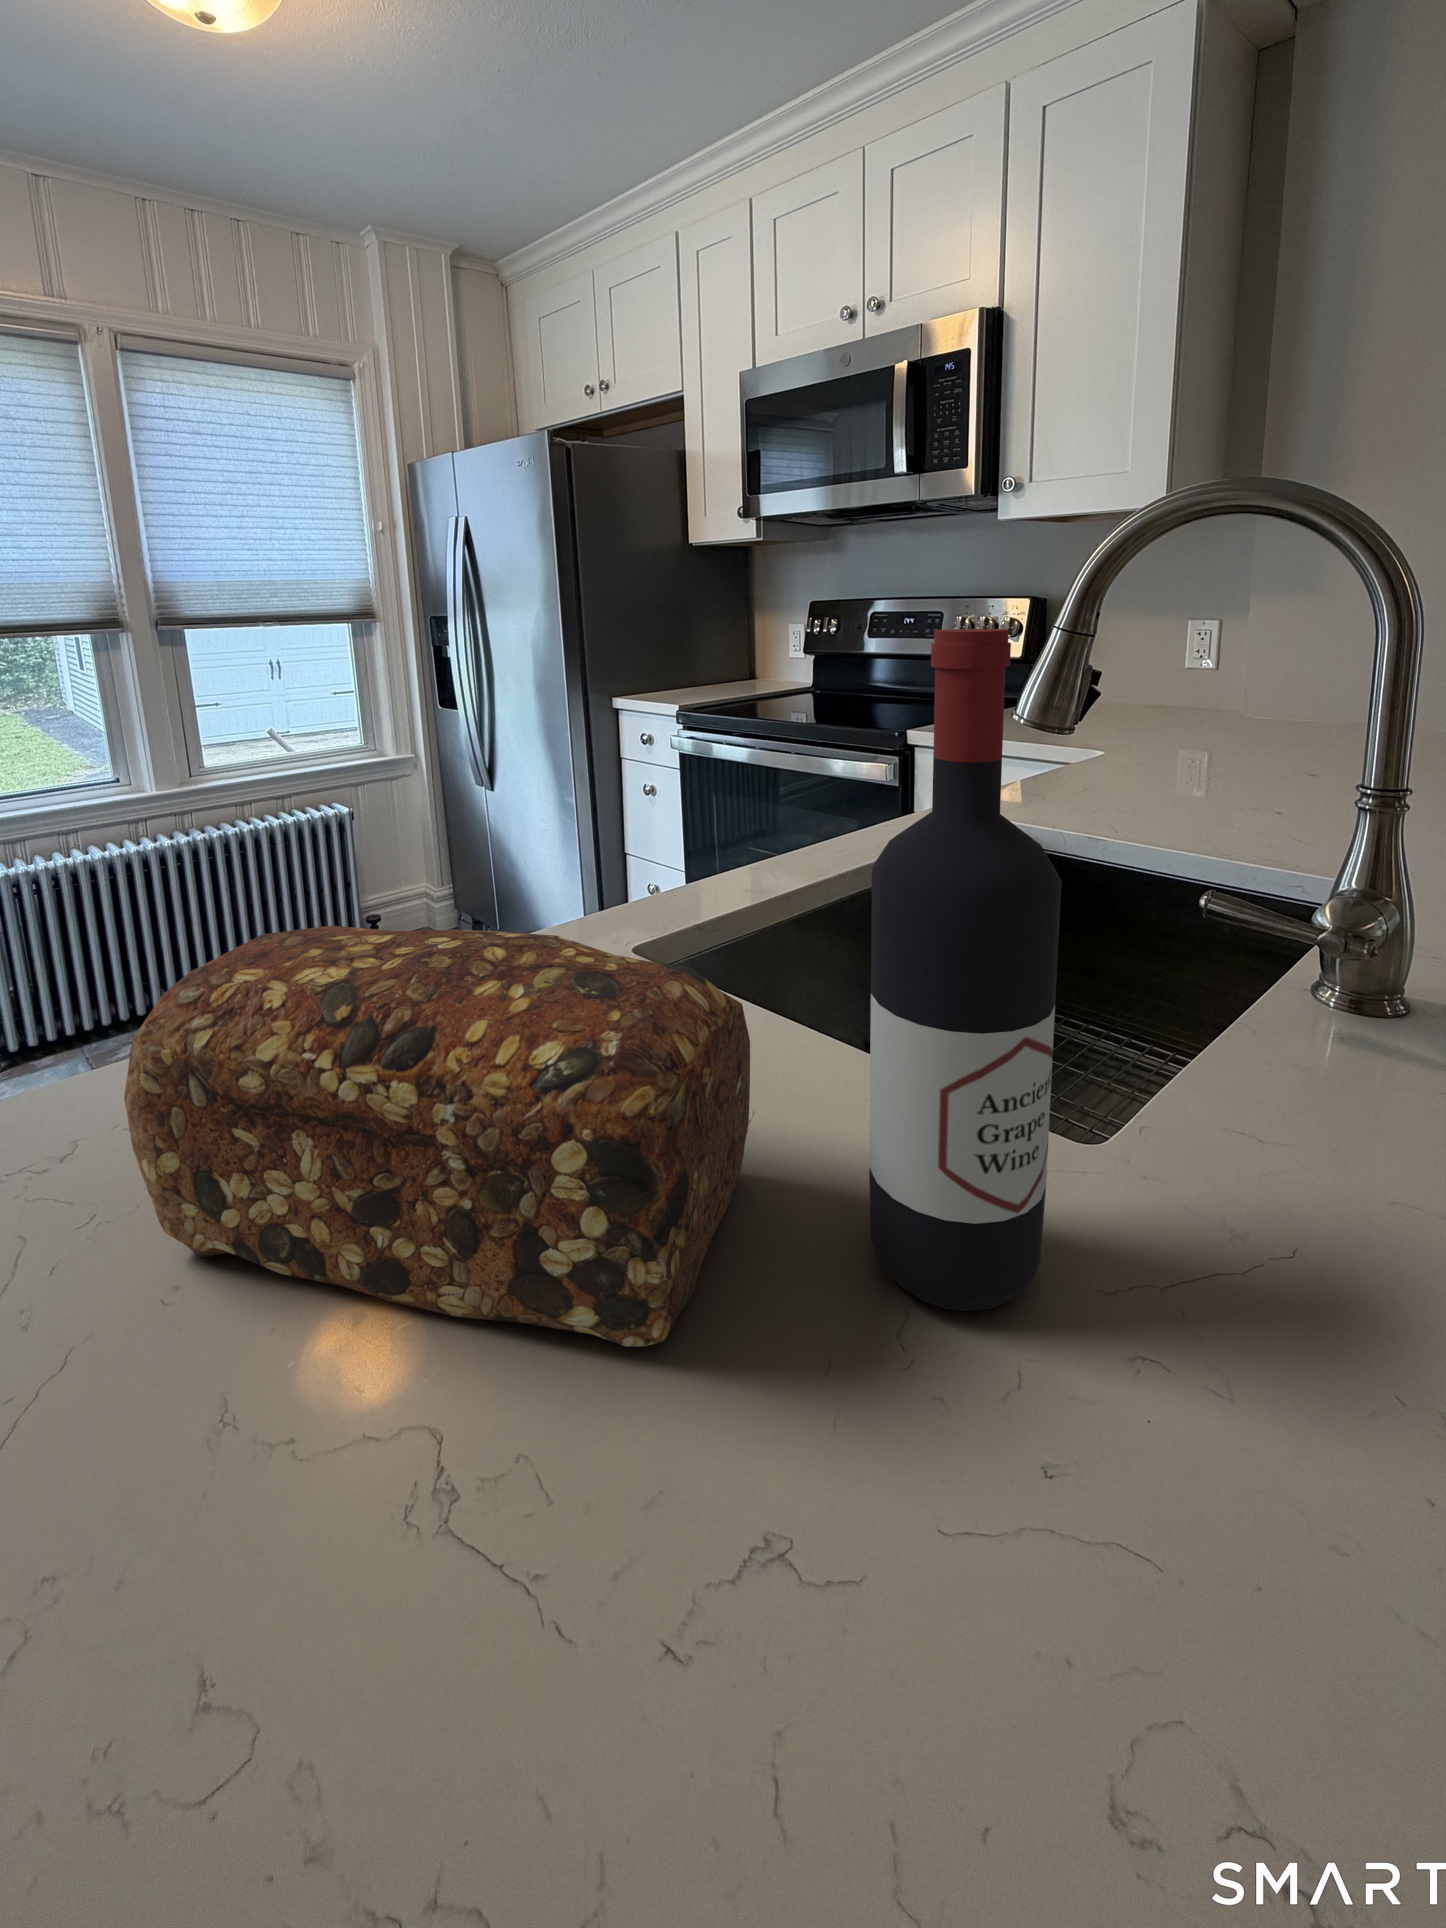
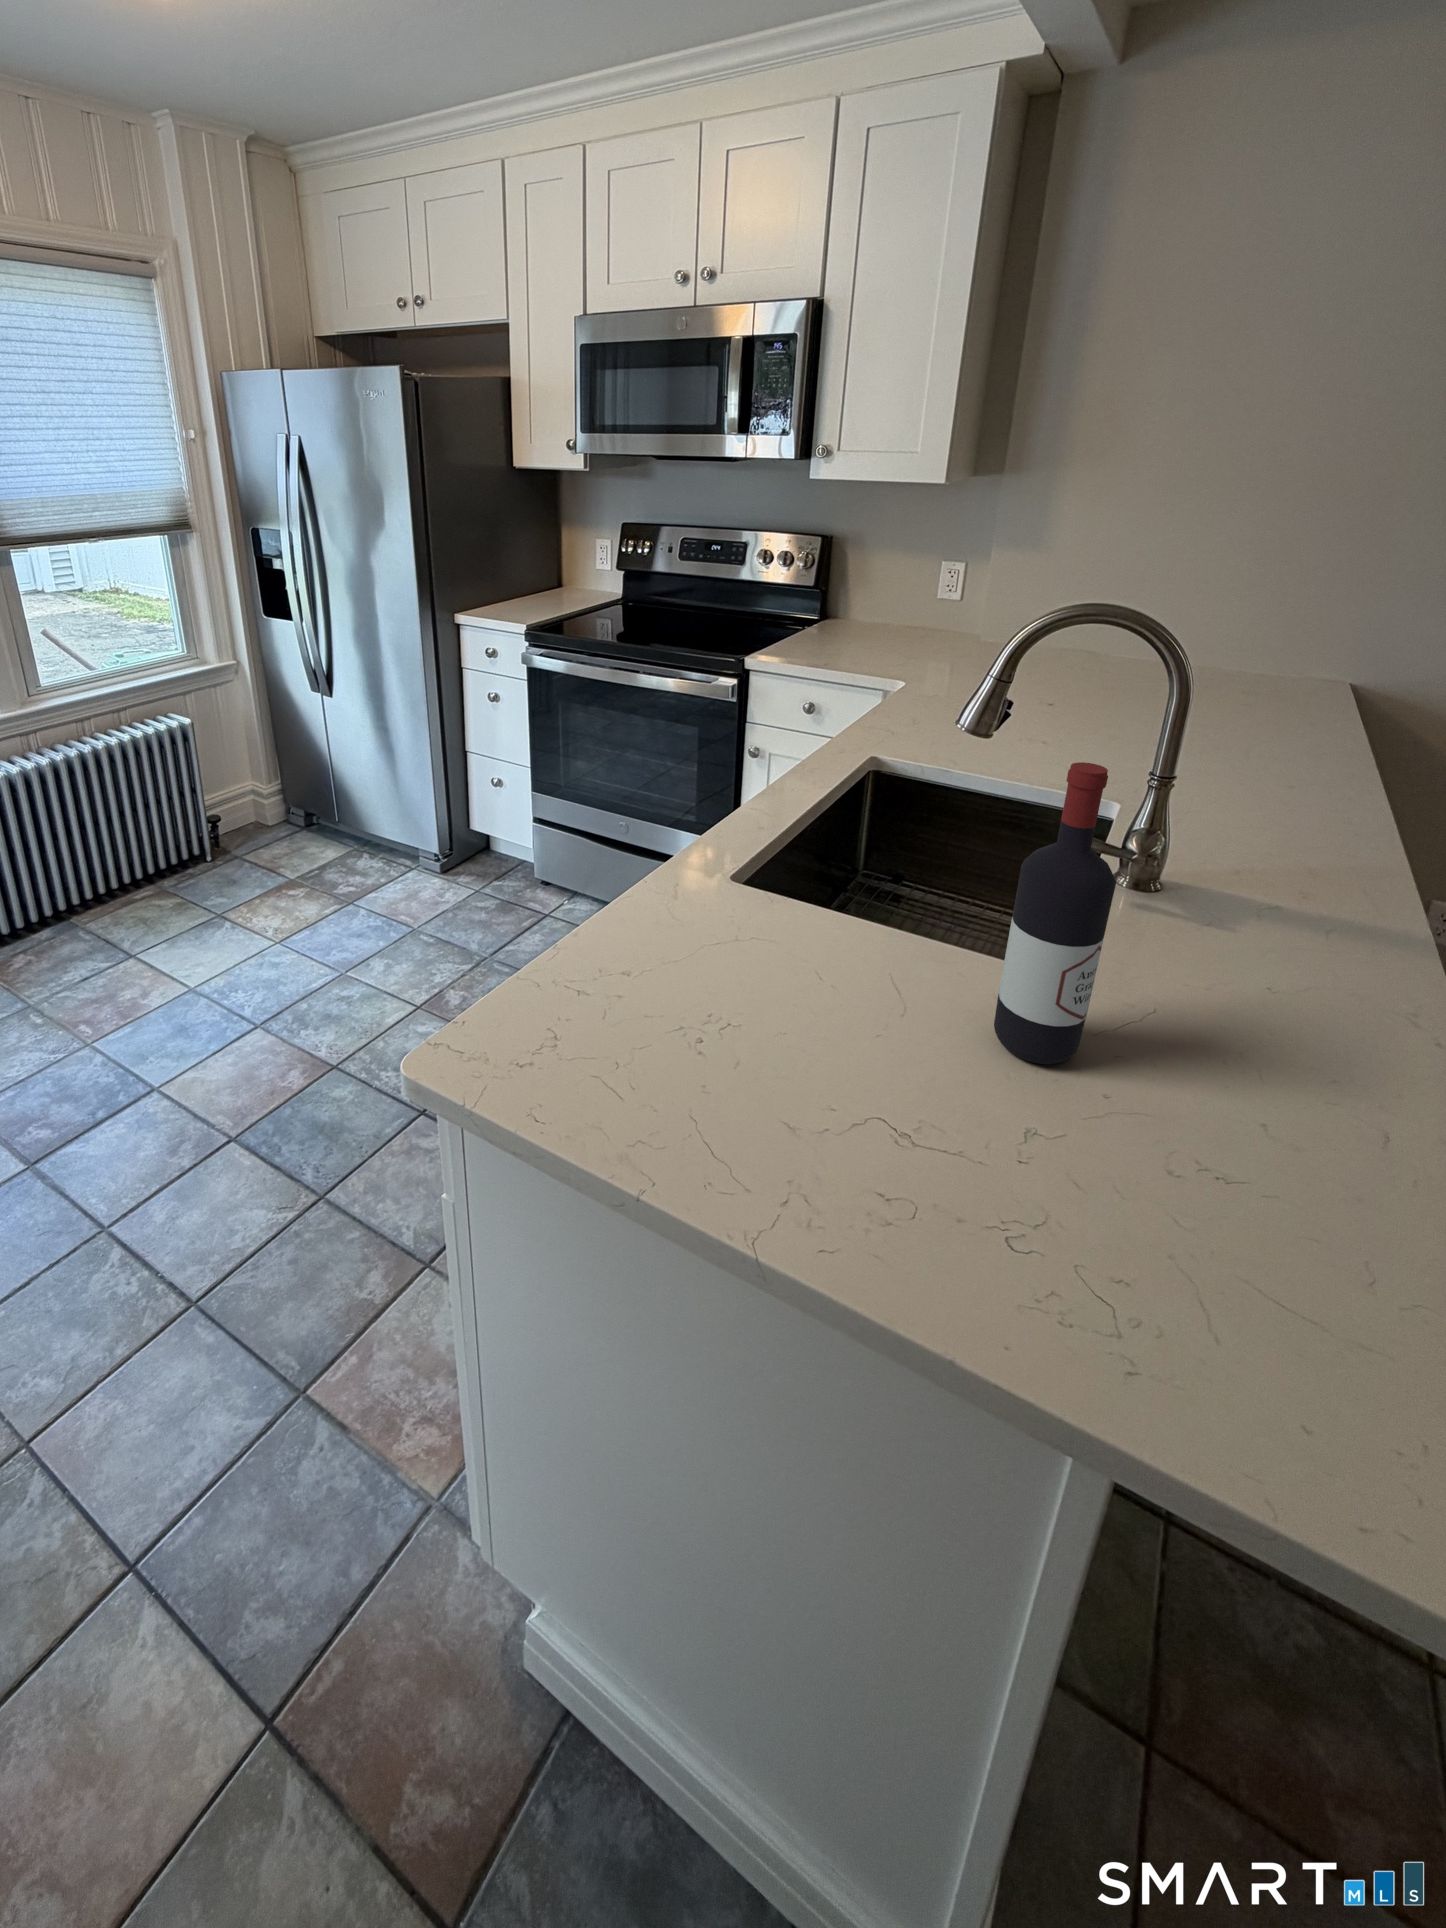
bread loaf: present [124,926,750,1347] -> none [655,904,963,1097]

